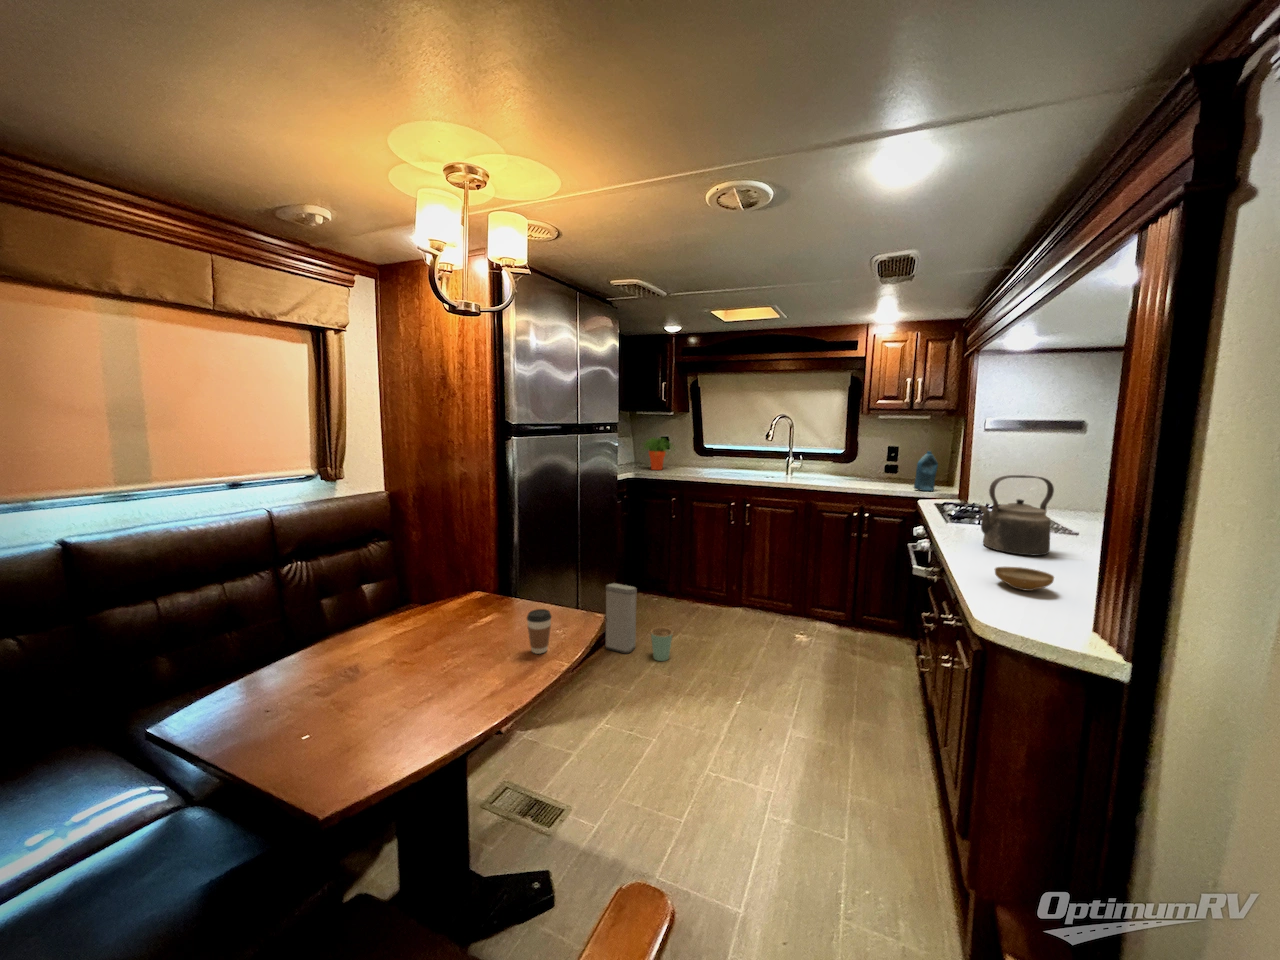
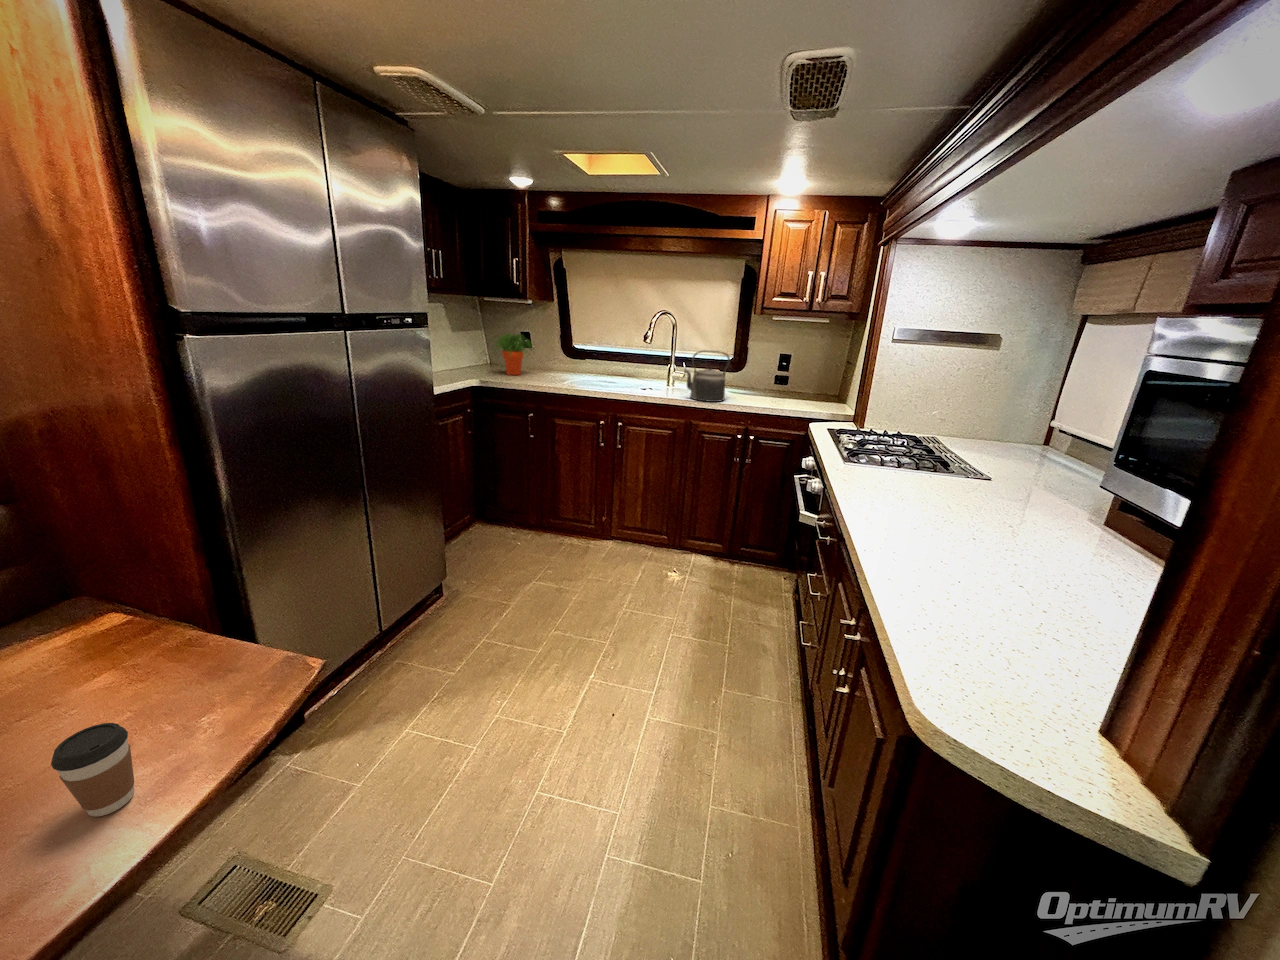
bottle: present [914,451,938,491] -> none [805,362,833,410]
kettle: present [978,475,1054,555] -> present [685,351,730,402]
ceramic bowl: present [995,567,1054,591] -> none [924,558,1006,601]
trash can: present [606,583,673,661] -> none [428,531,518,624]

